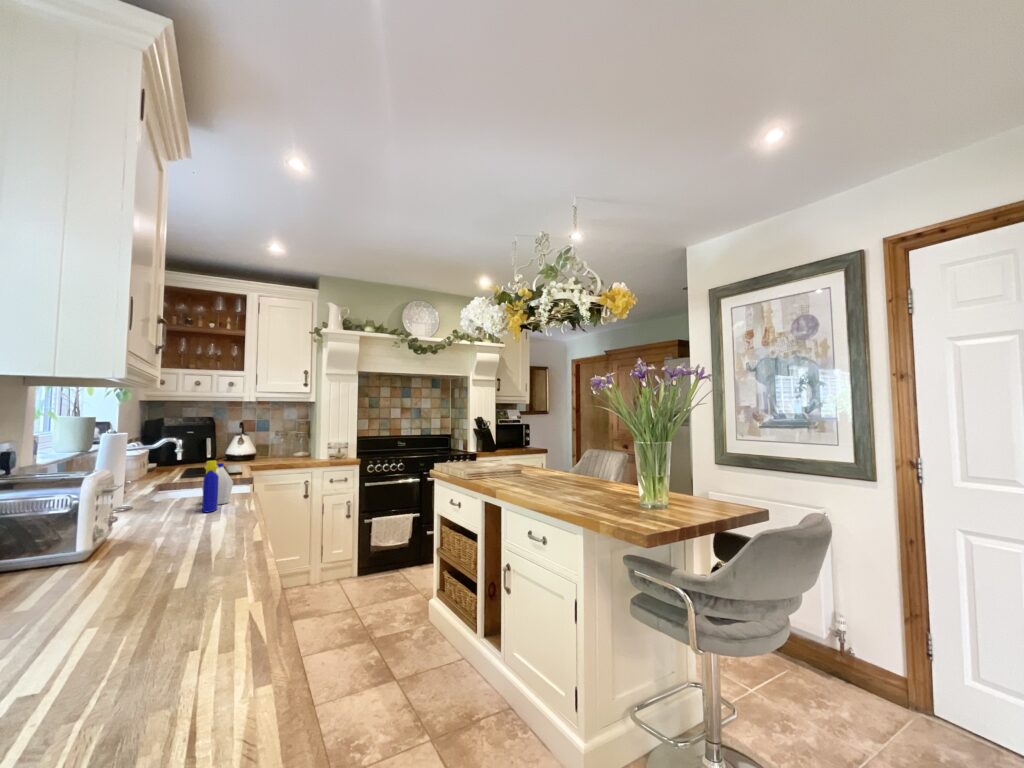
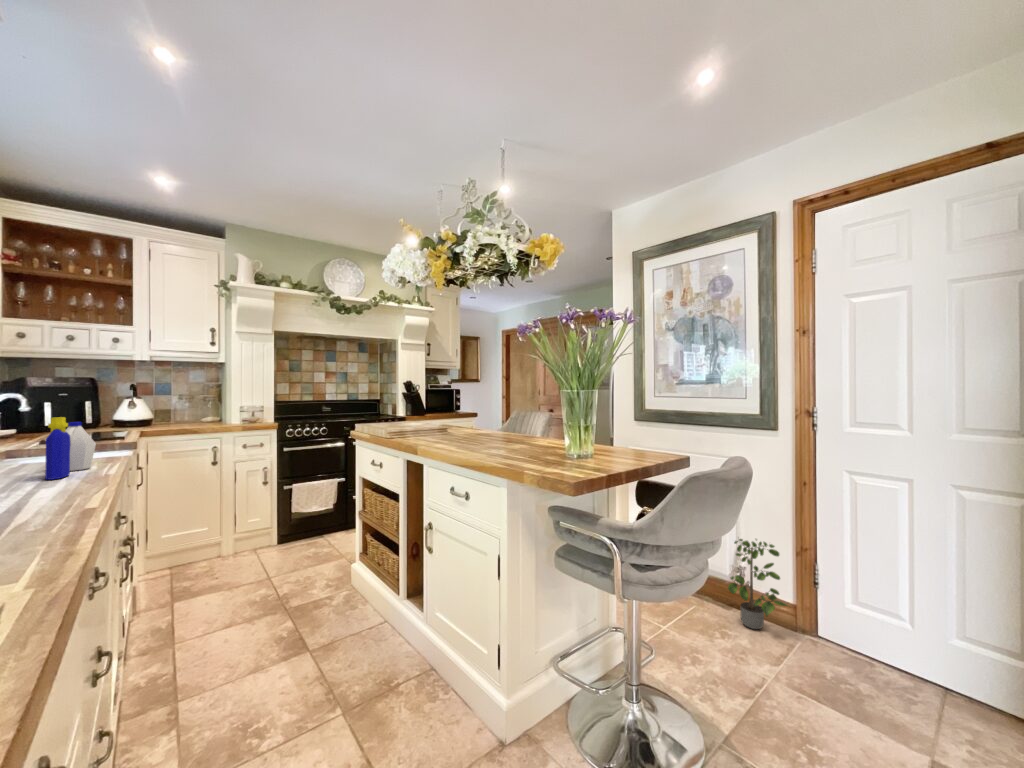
potted plant: none [824,596,899,702] -> present [728,539,787,629]

